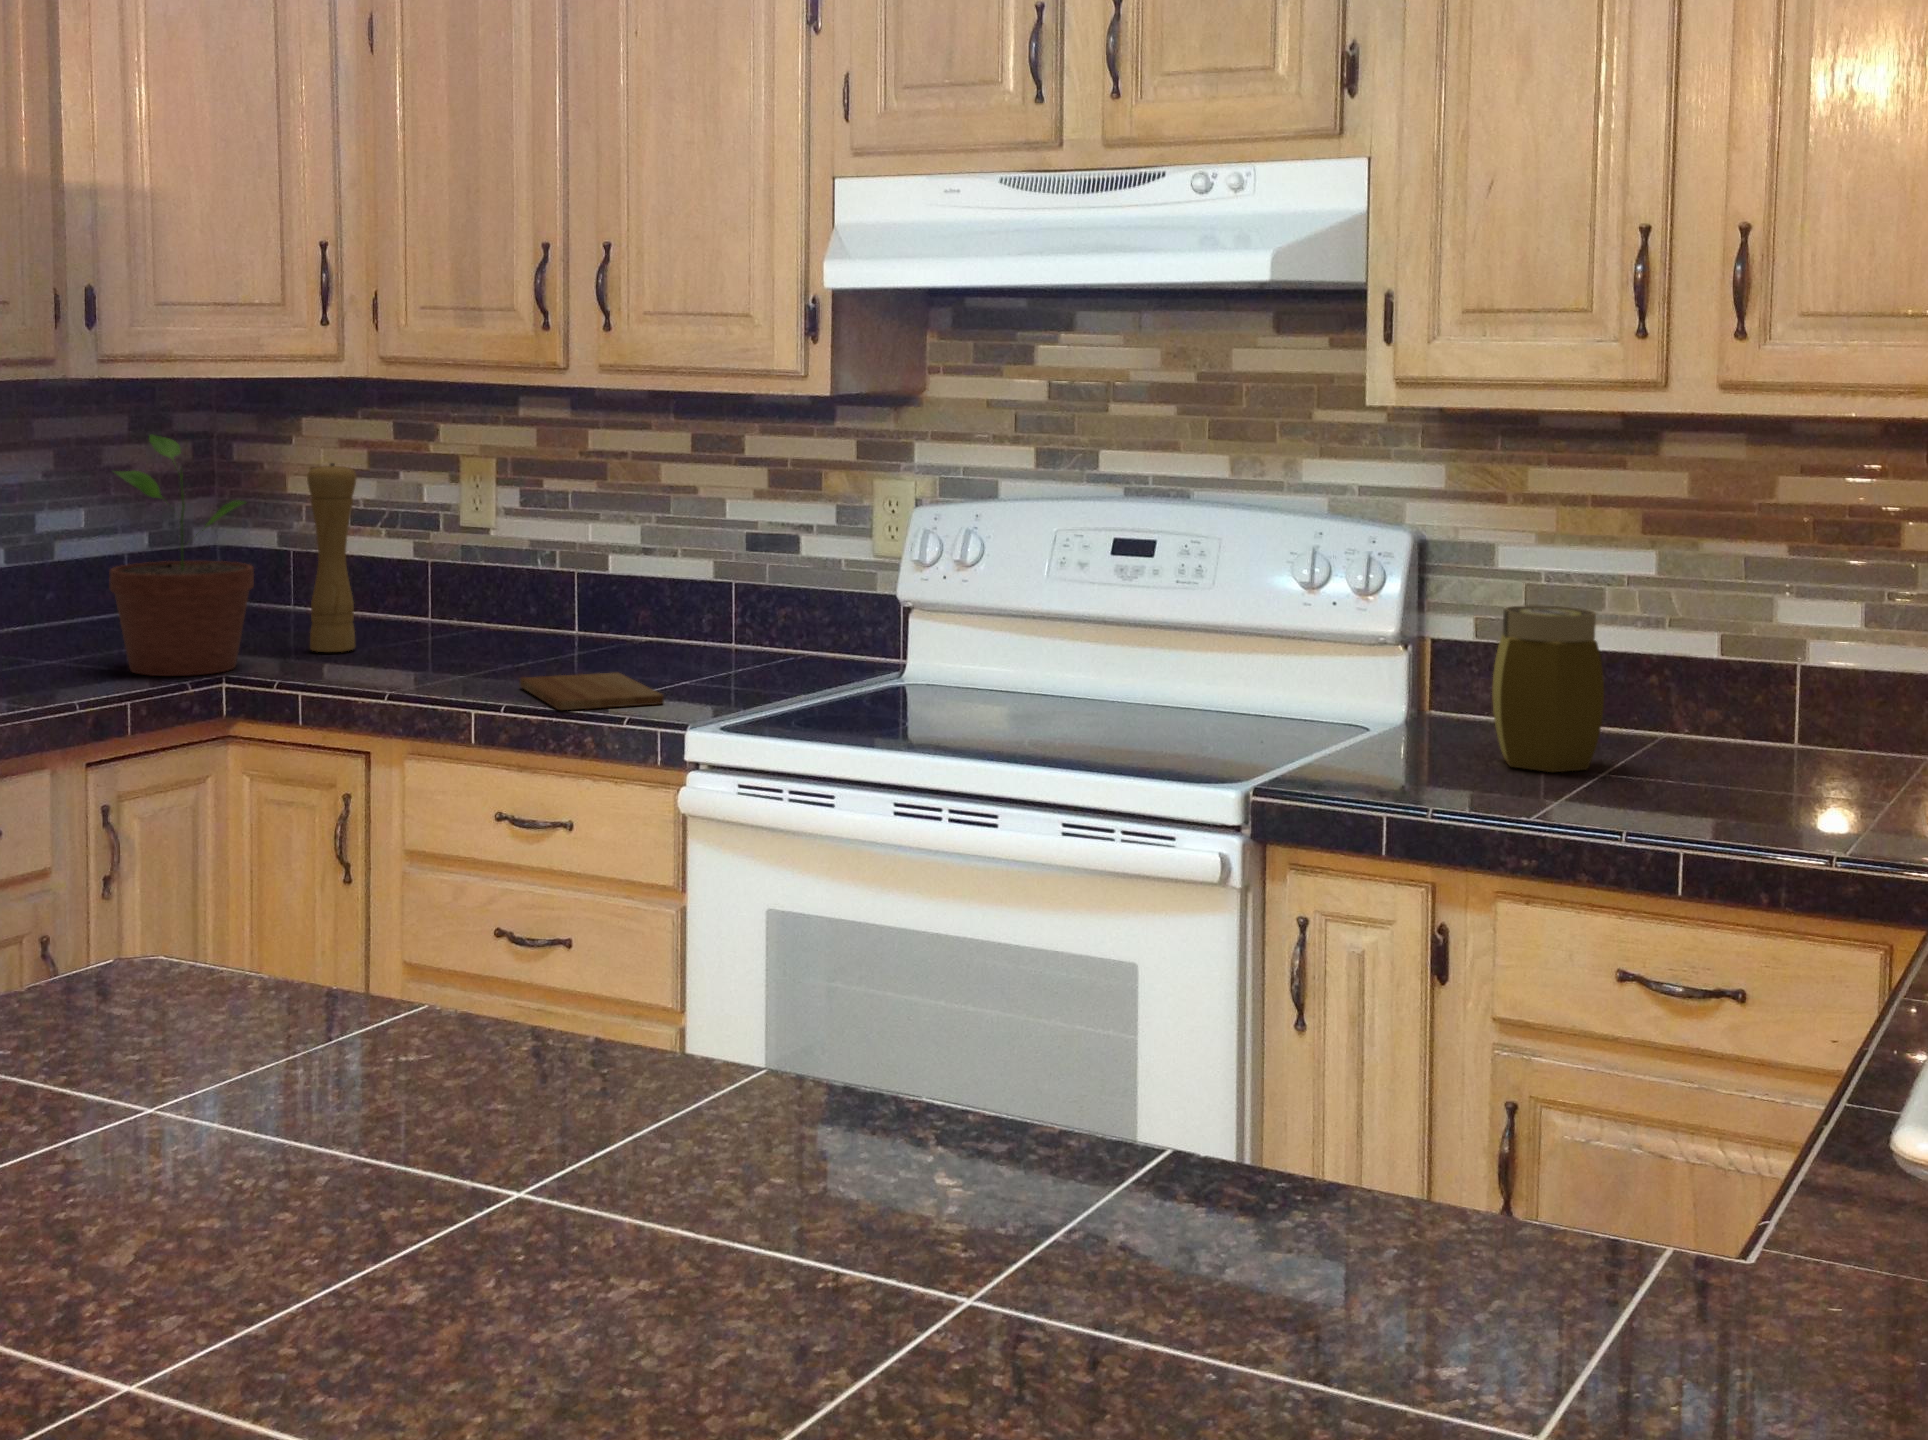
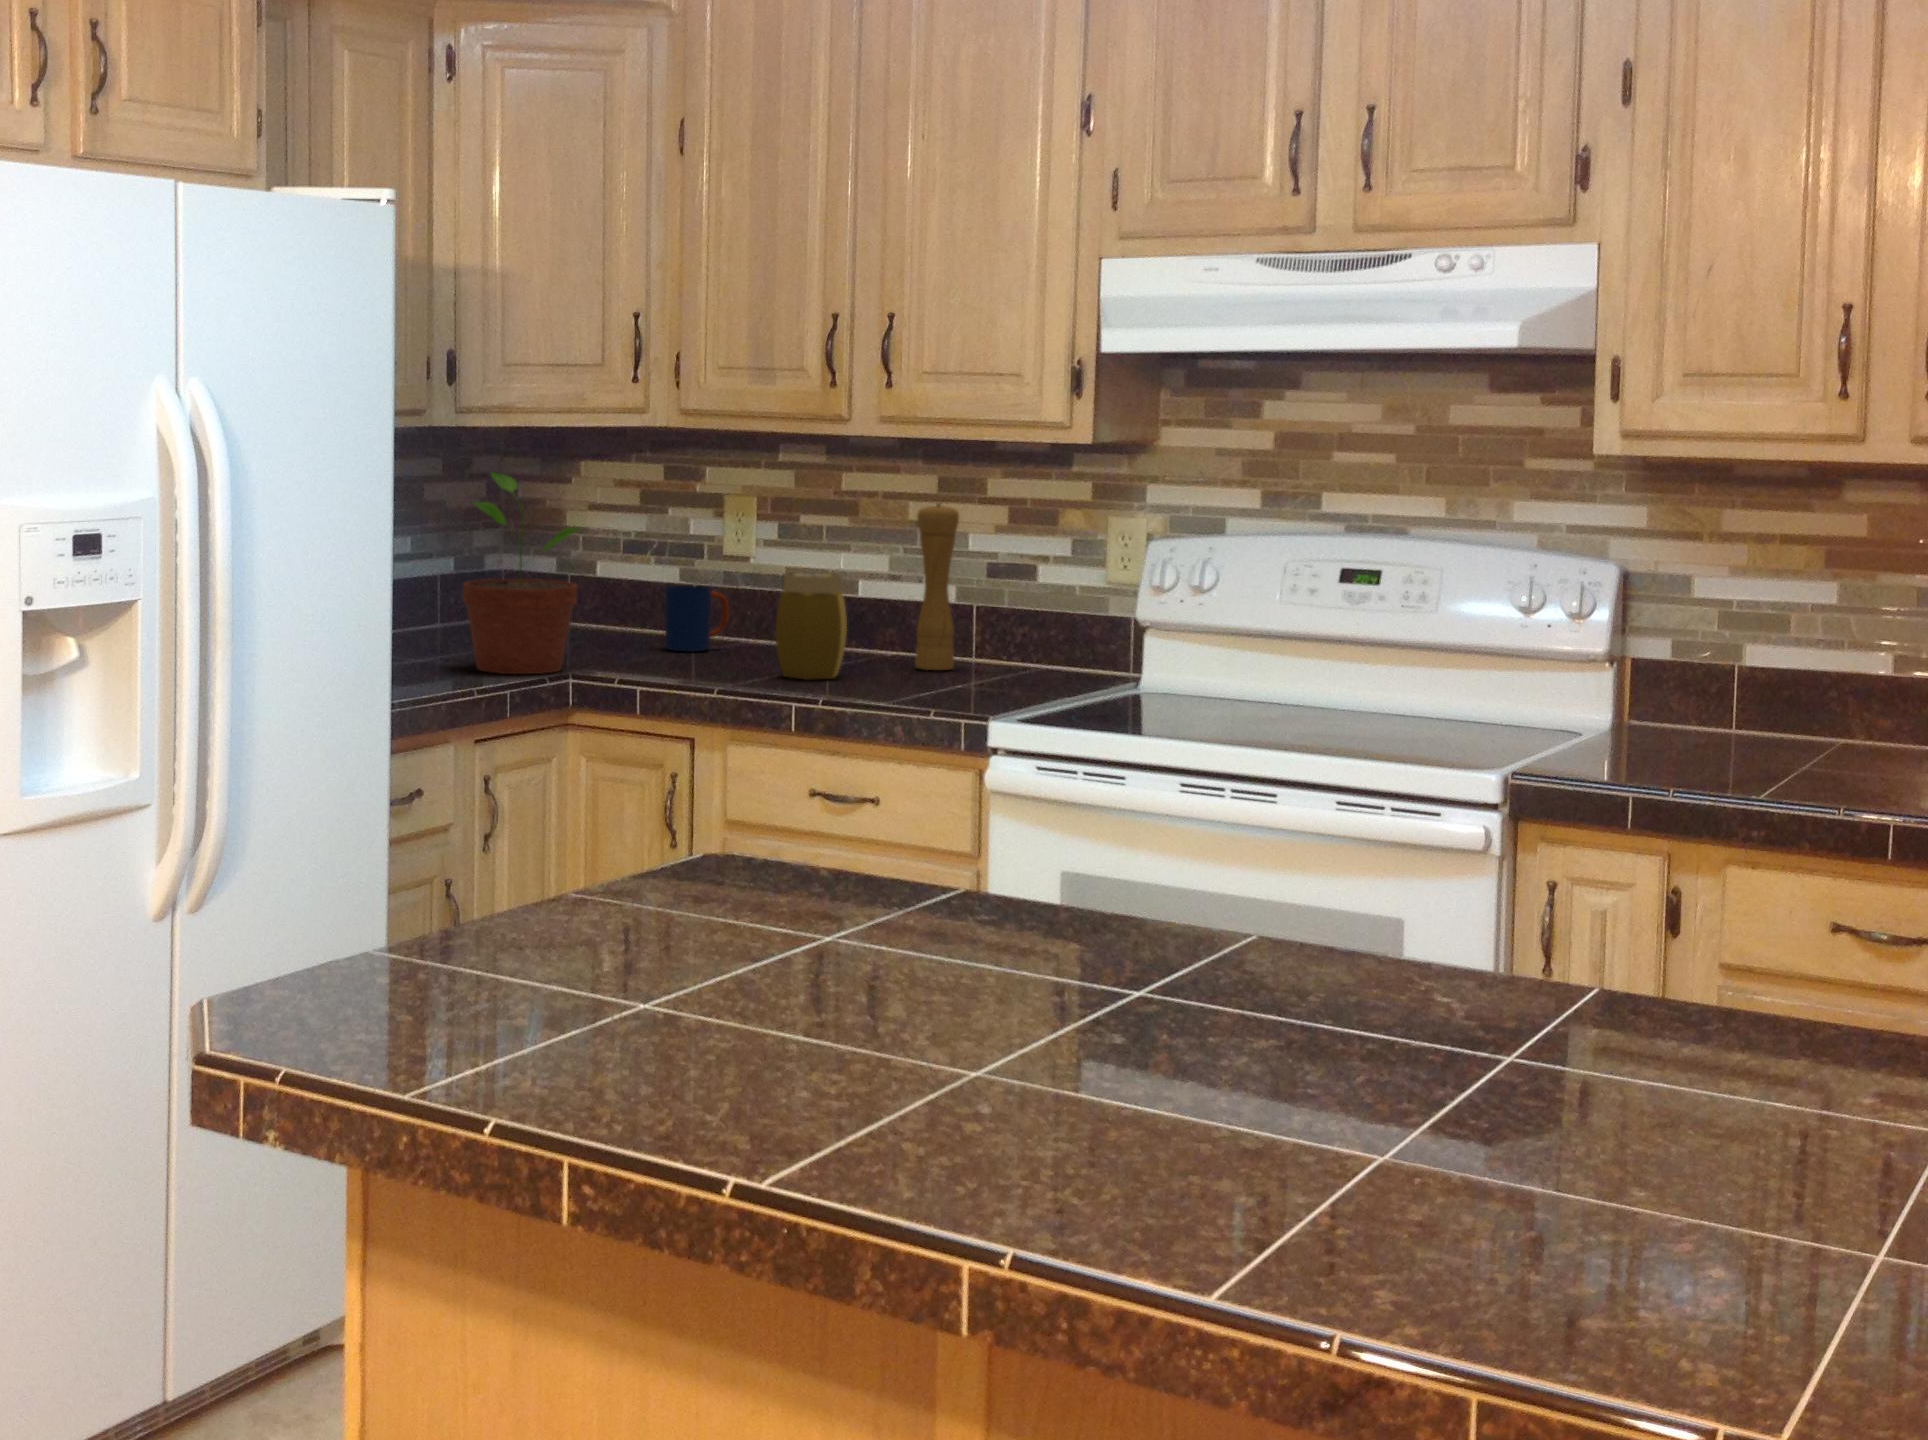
pepper mill: present [307,463,356,652] -> present [915,504,959,670]
mug: none [388,563,465,640] -> present [665,586,729,652]
jar: present [1492,605,1604,772] -> present [776,572,847,680]
cutting board: present [520,672,664,710] -> none [818,678,953,705]

